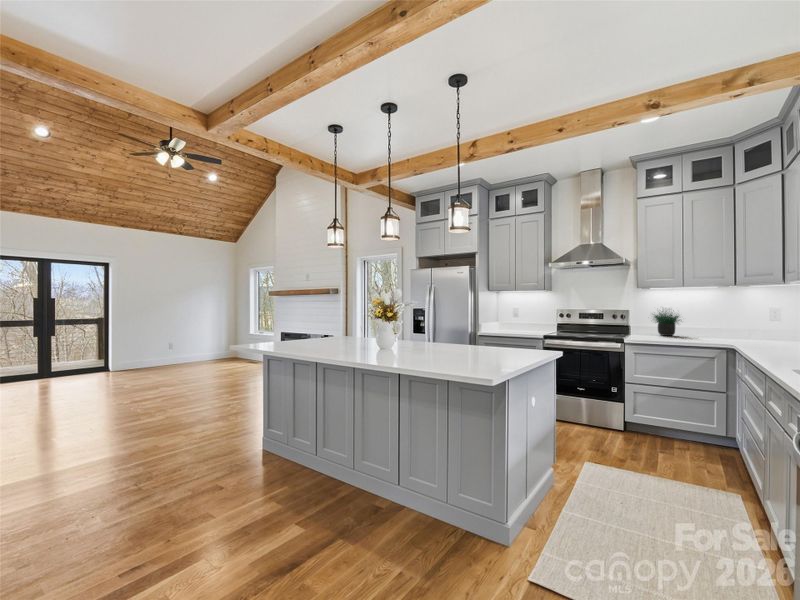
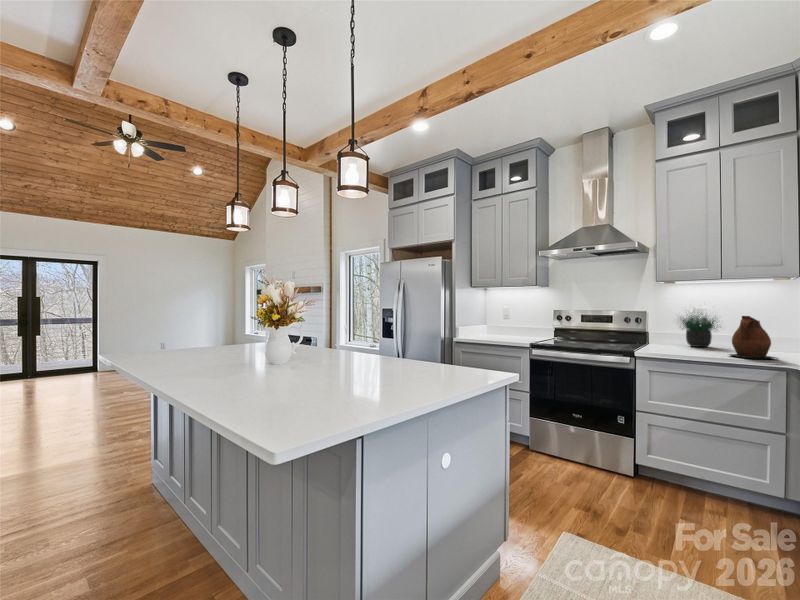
ceramic pitcher: none [688,314,722,343] -> present [730,316,778,359]

